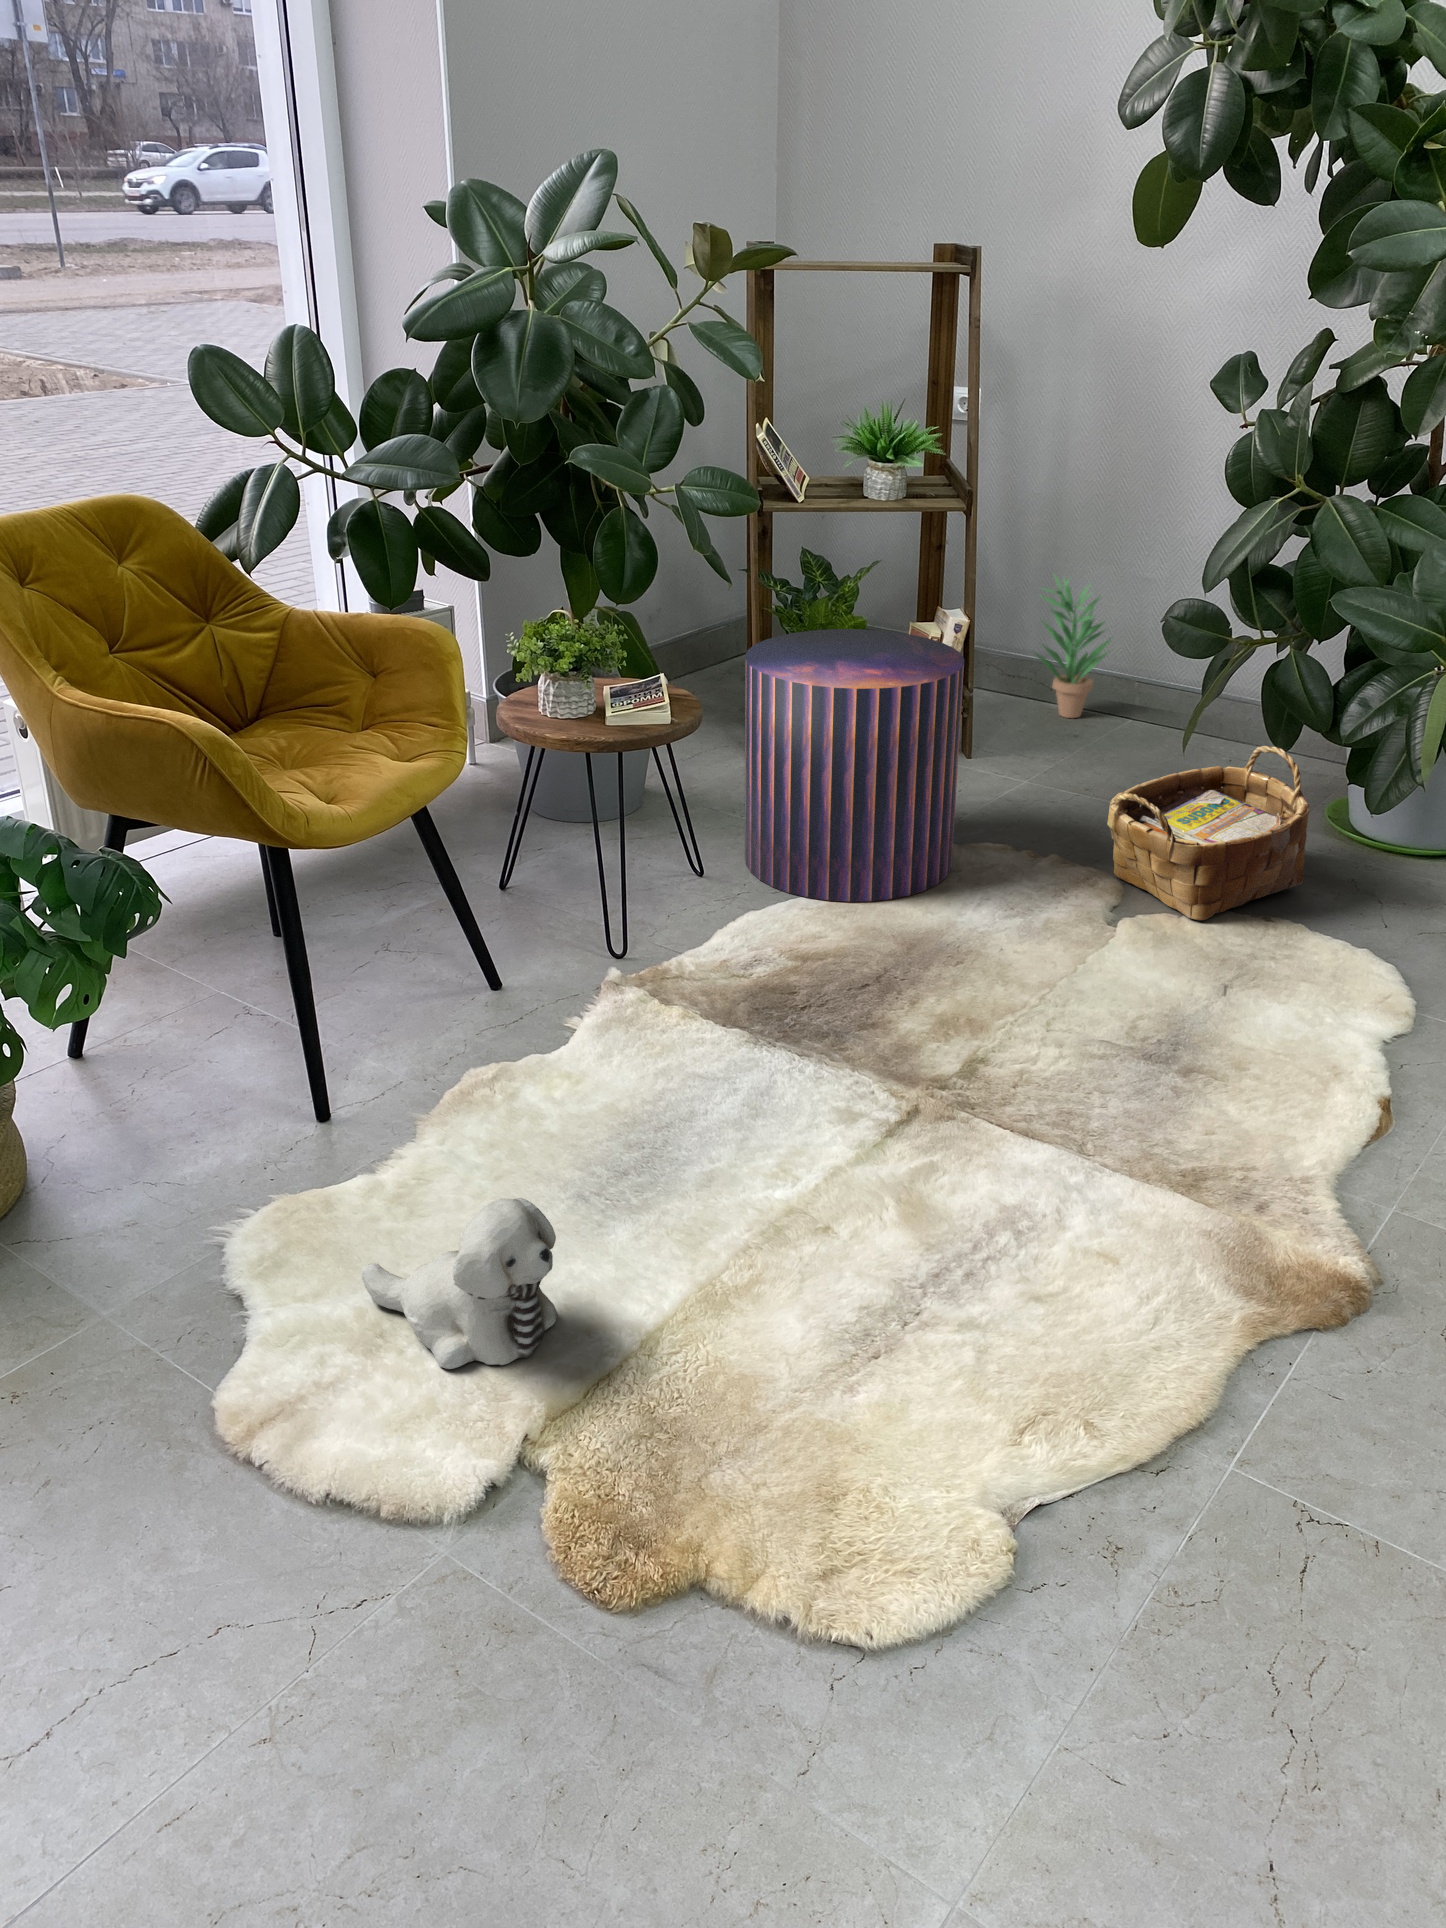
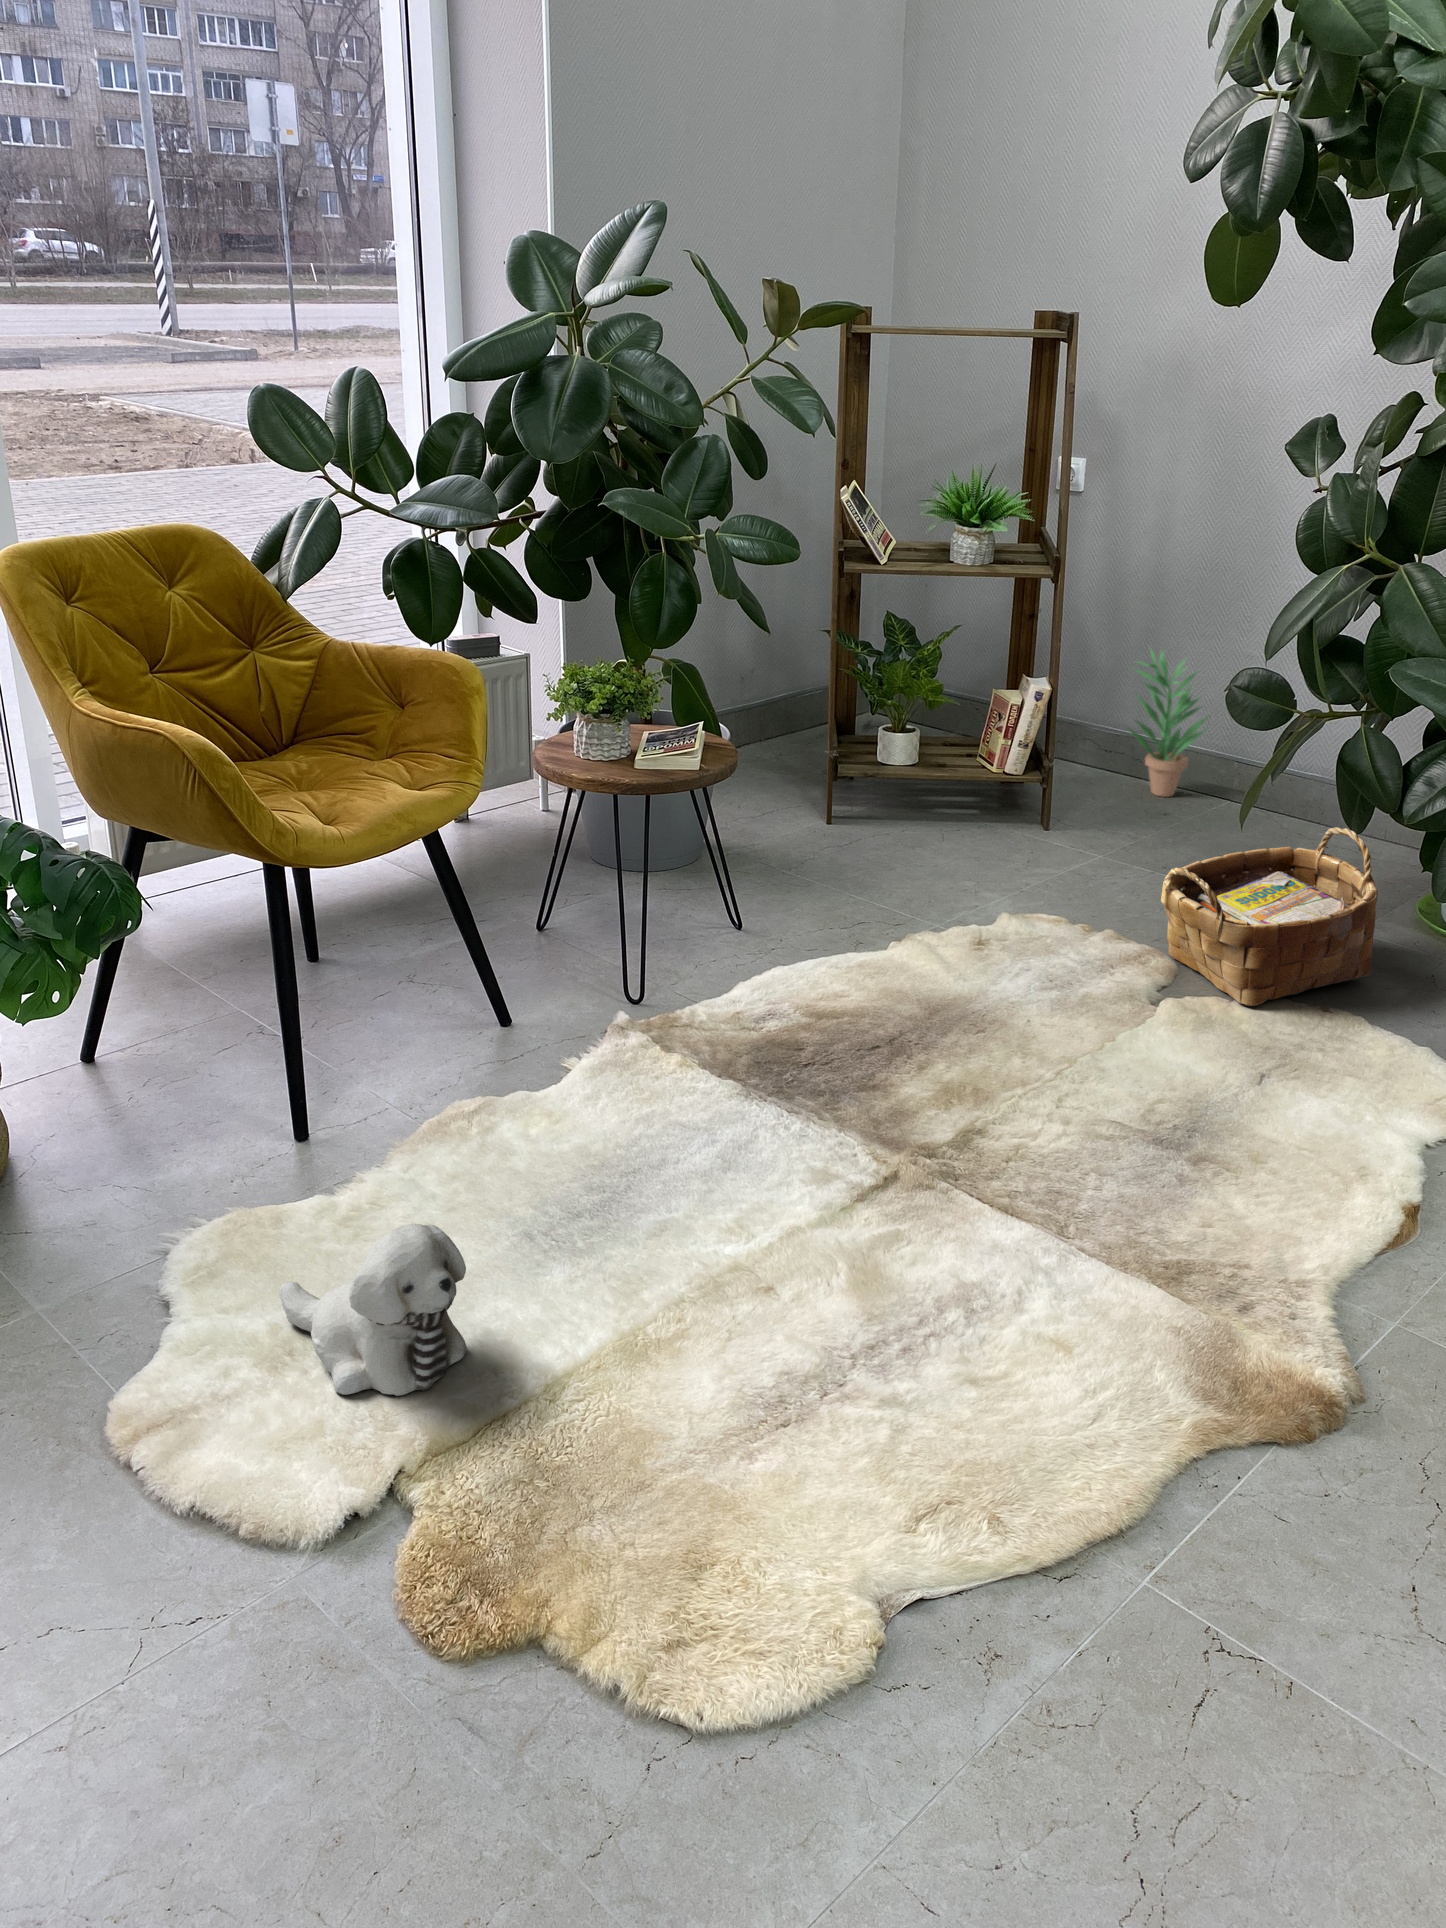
pouf: present [745,629,964,902] -> none [787,688,1017,965]

